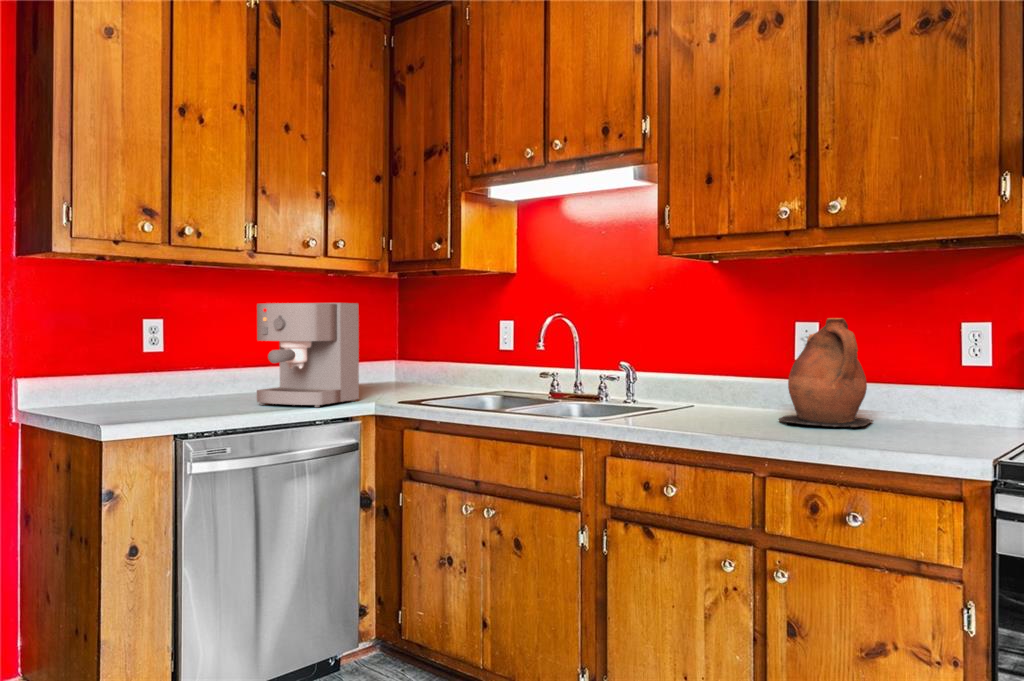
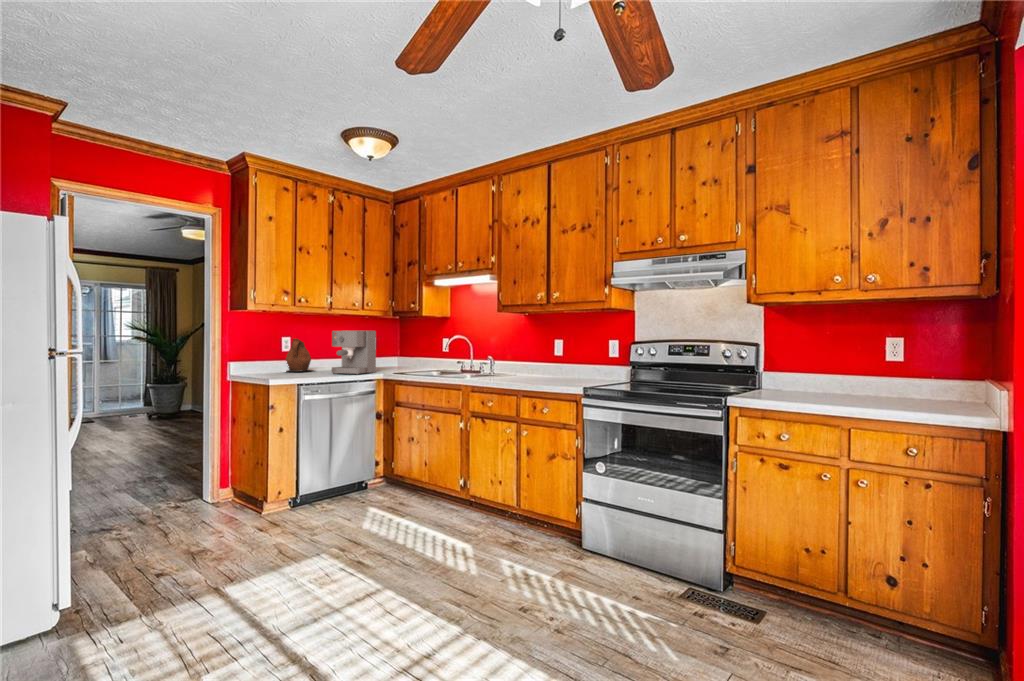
ceramic pitcher: present [779,318,873,427] -> present [286,339,312,372]

